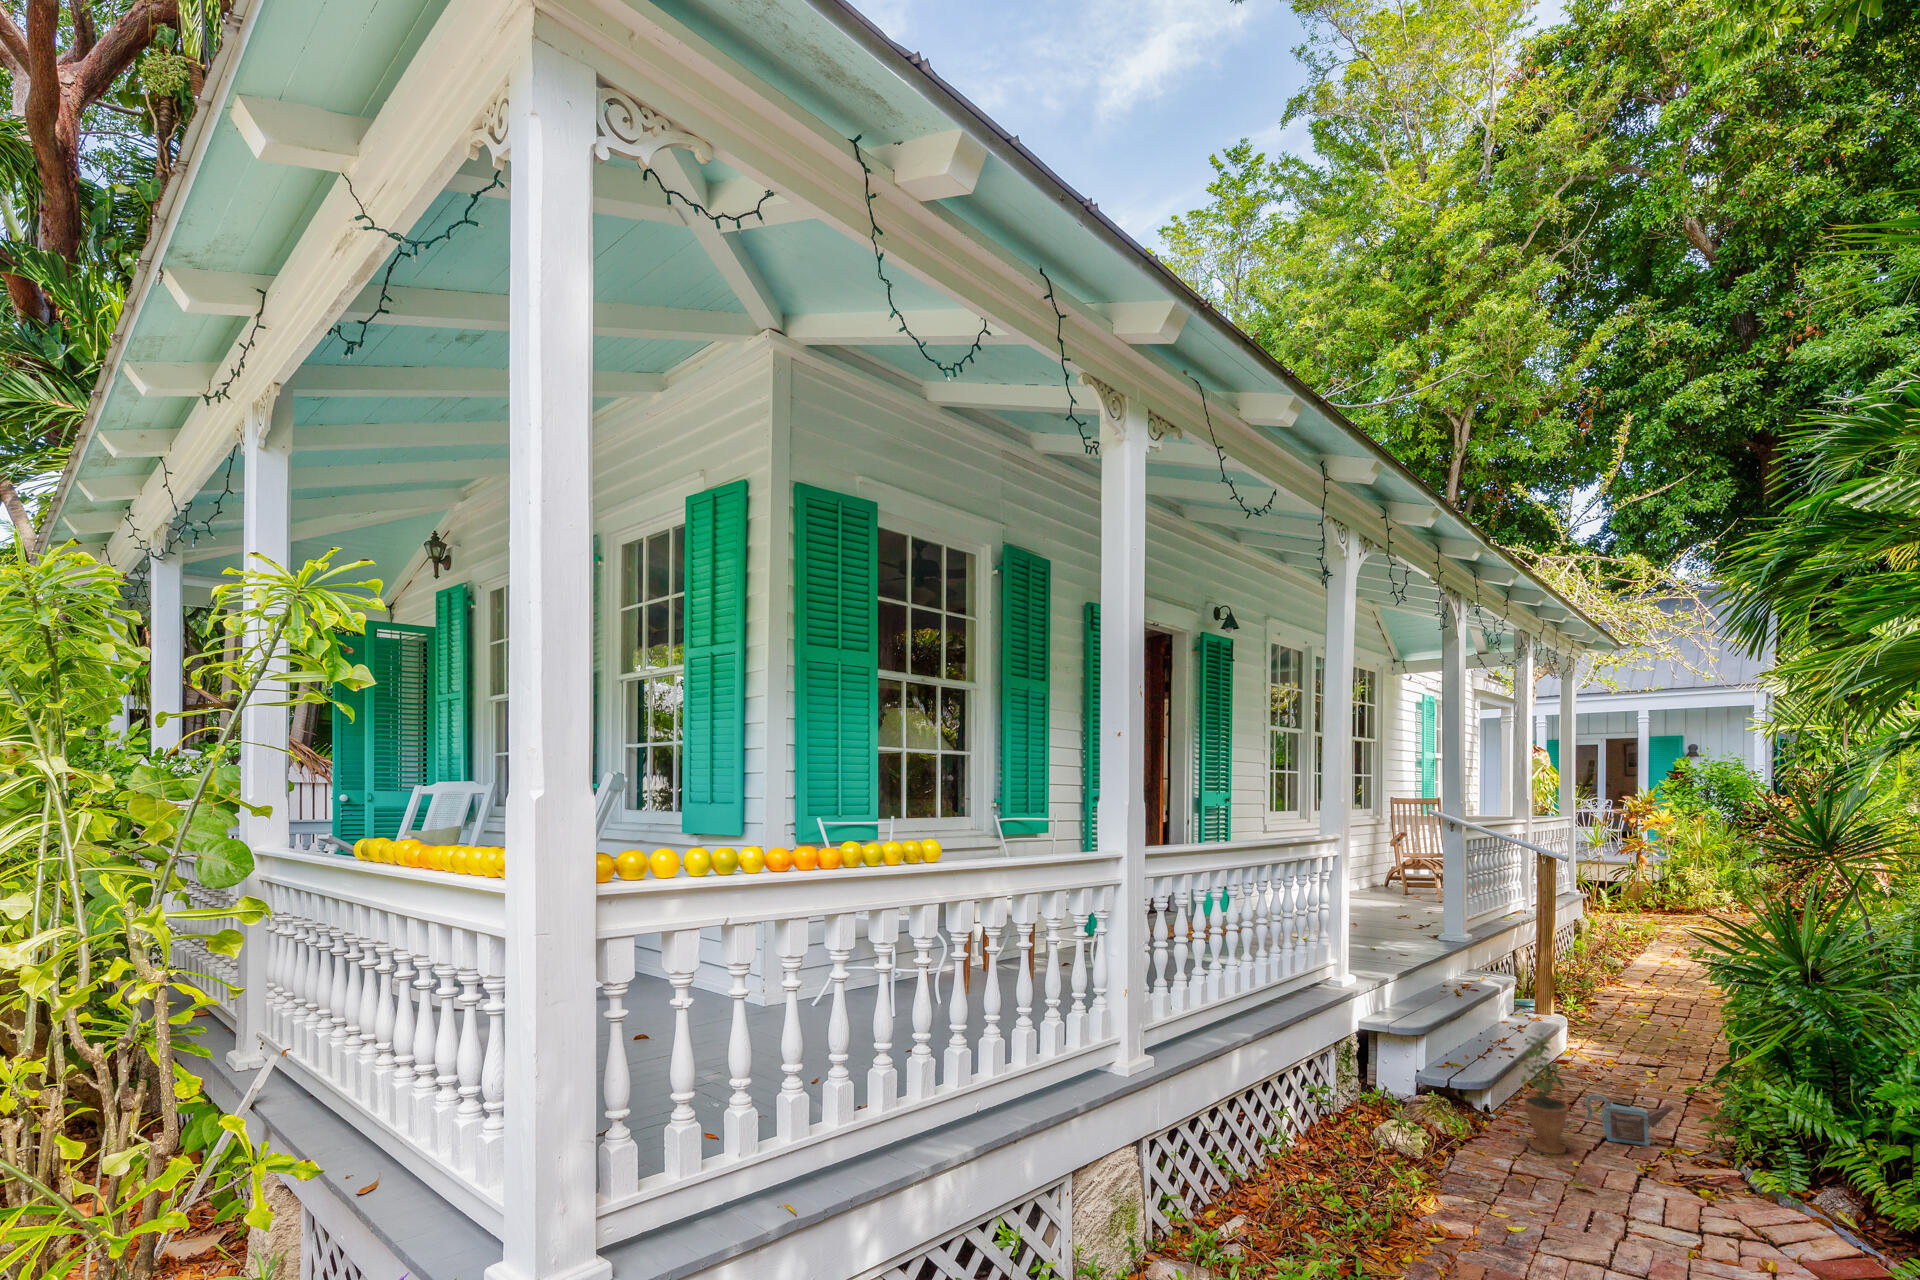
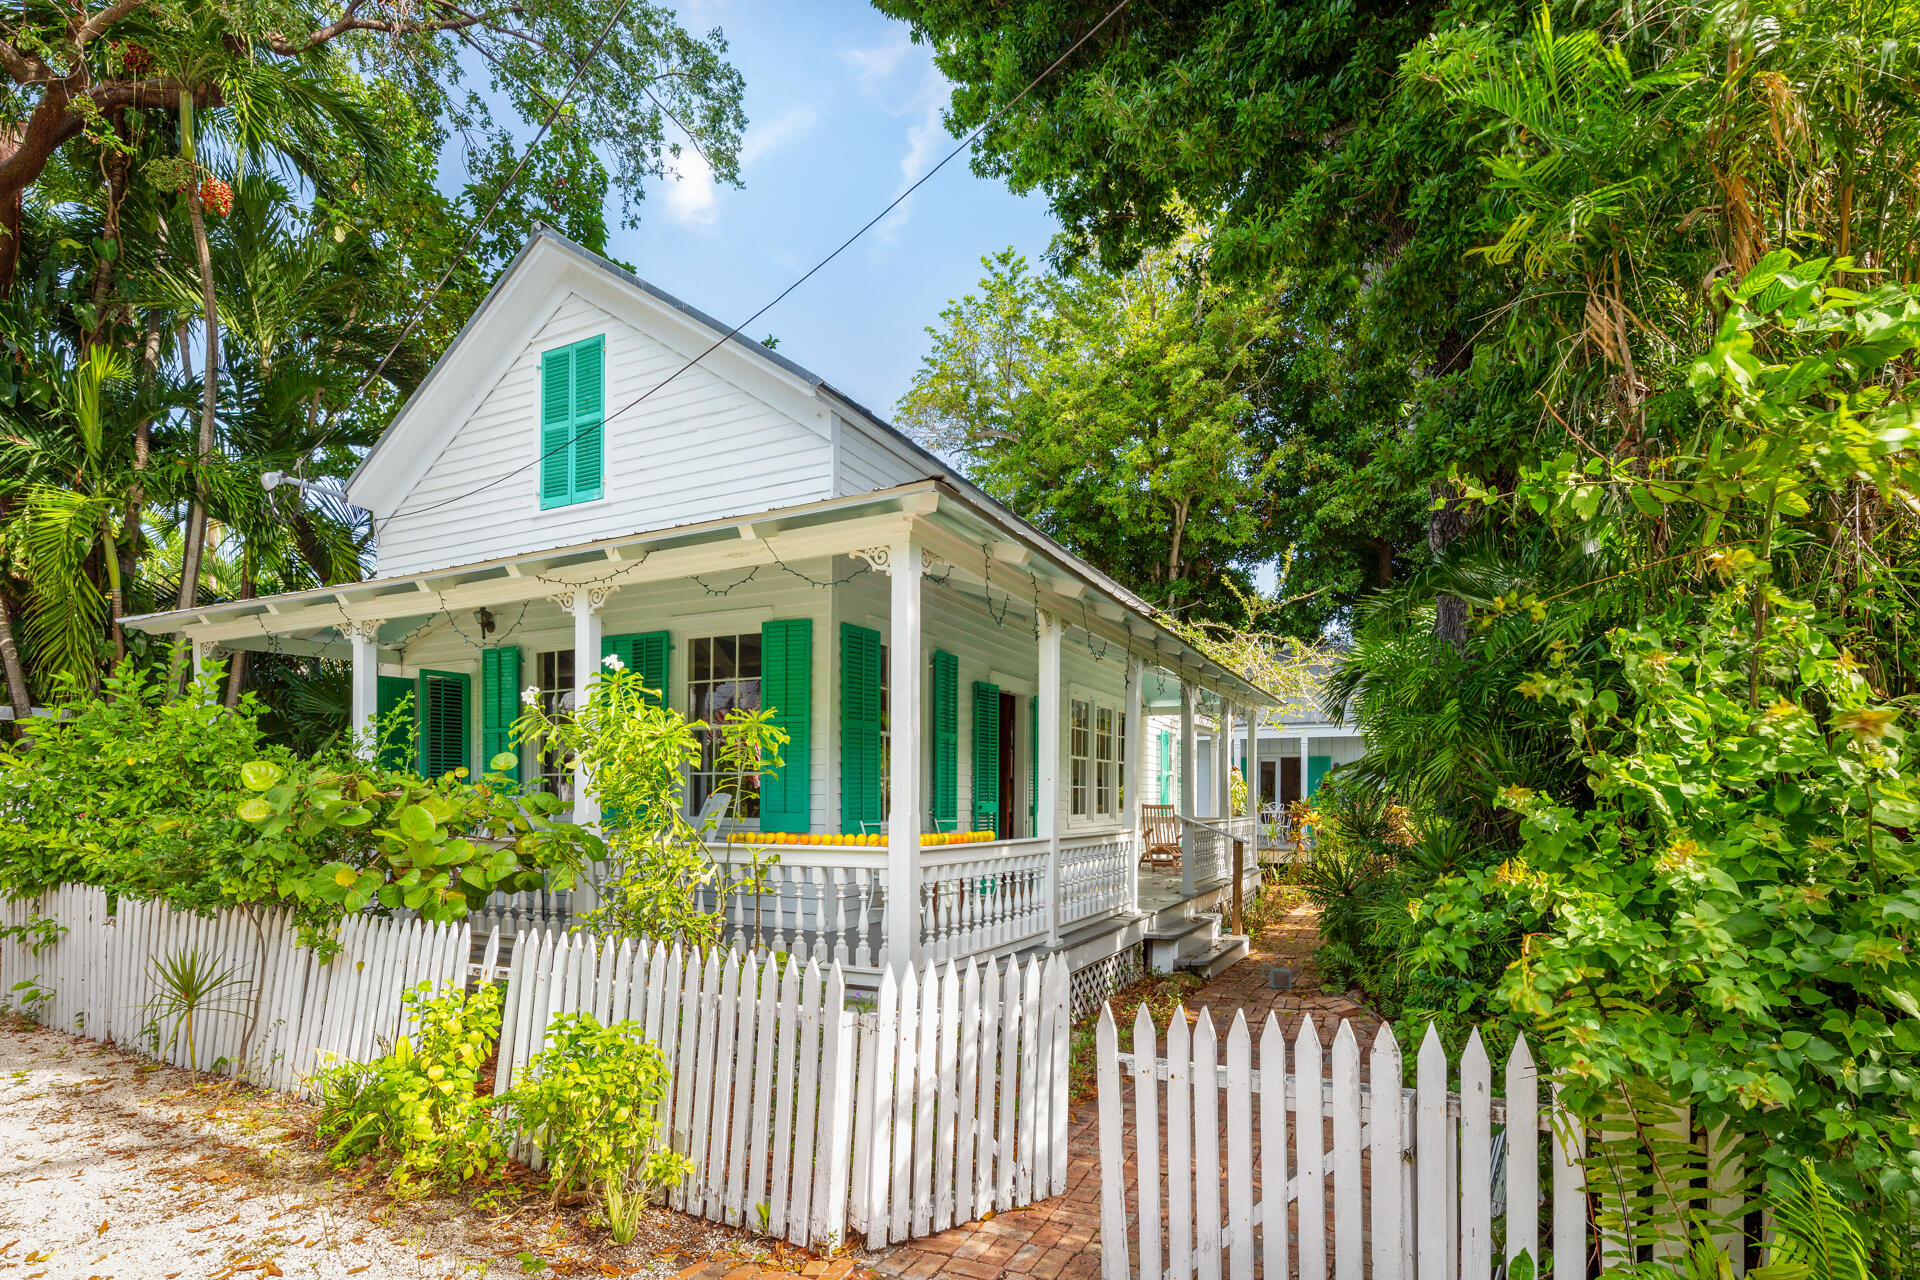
potted plant: present [1515,1034,1568,1154] -> none [1227,930,1253,995]

